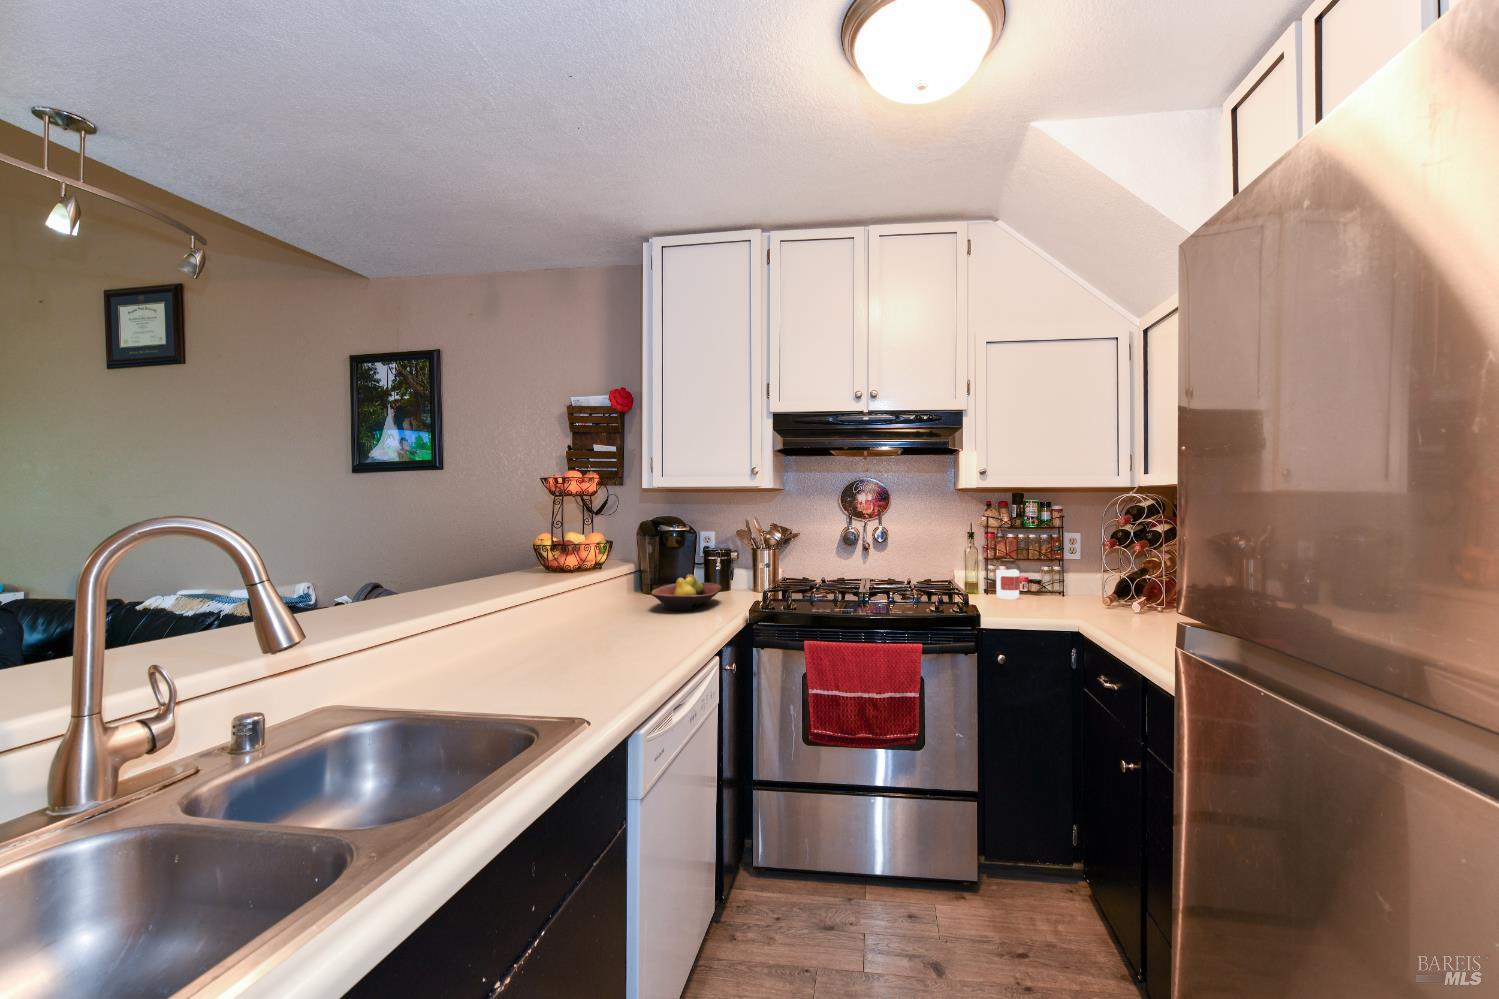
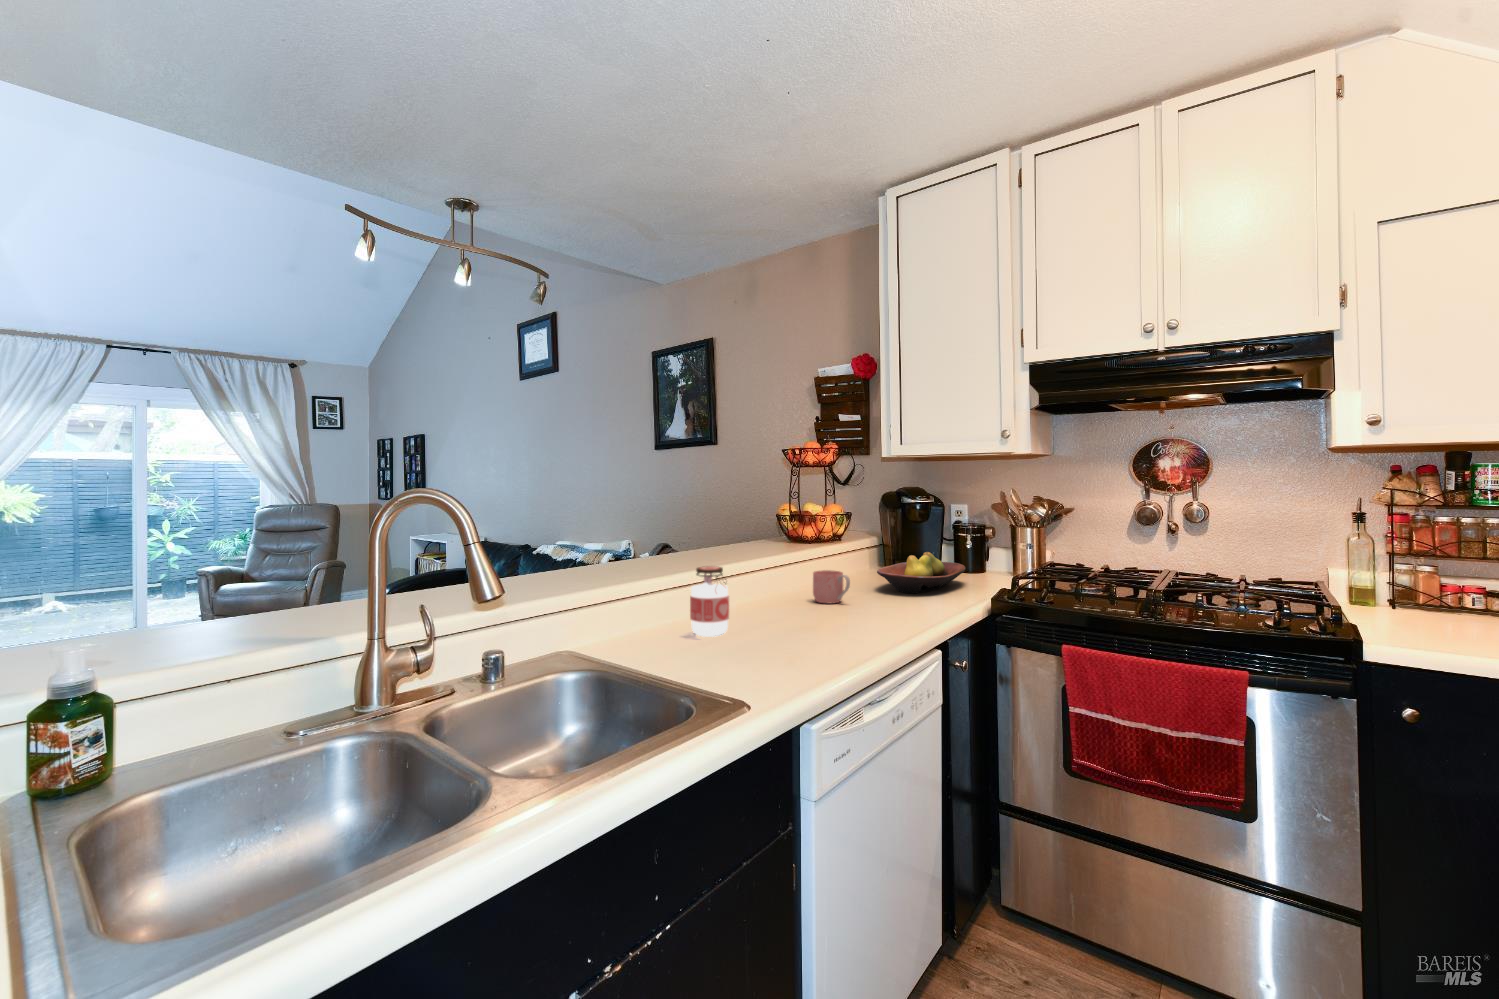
jar: present [996,559,1021,599] -> present [690,566,729,637]
mug: none [604,595,641,625] -> present [813,570,850,603]

